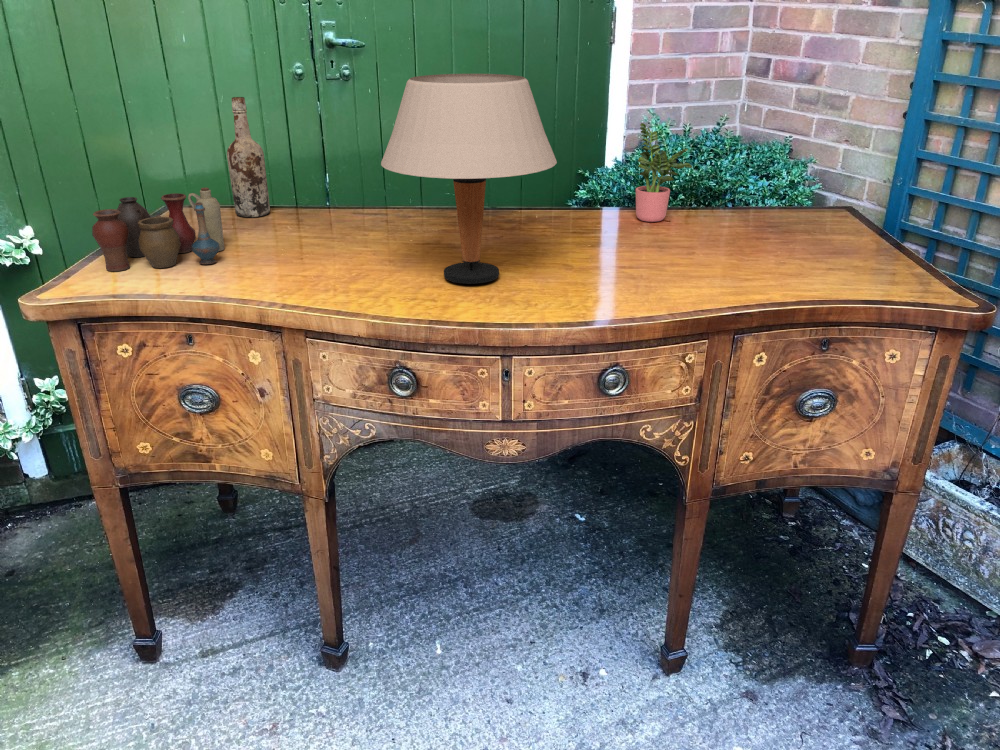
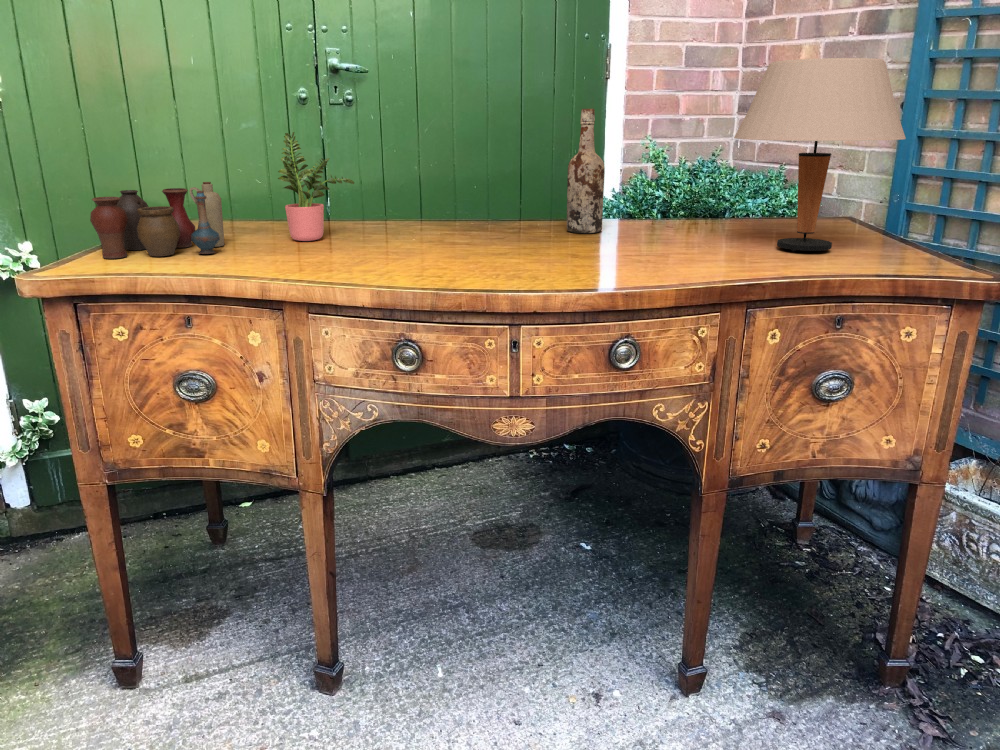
table lamp: present [381,74,557,284] -> present [734,58,906,252]
wine bottle: present [227,97,270,217] -> present [567,109,605,233]
potted plant: present [636,123,692,222] -> present [278,132,354,241]

